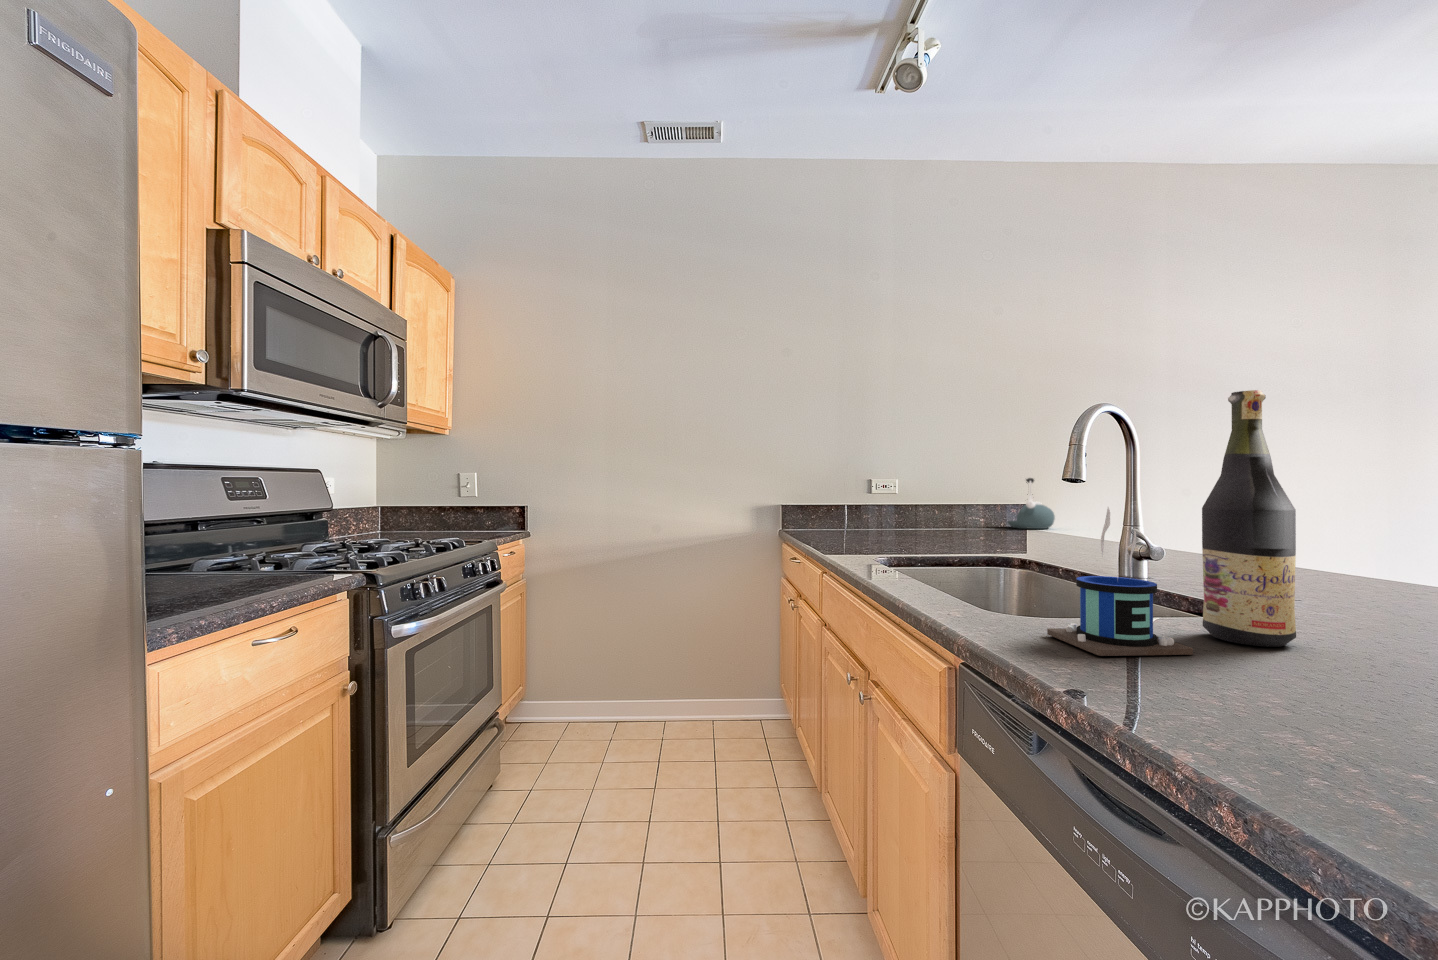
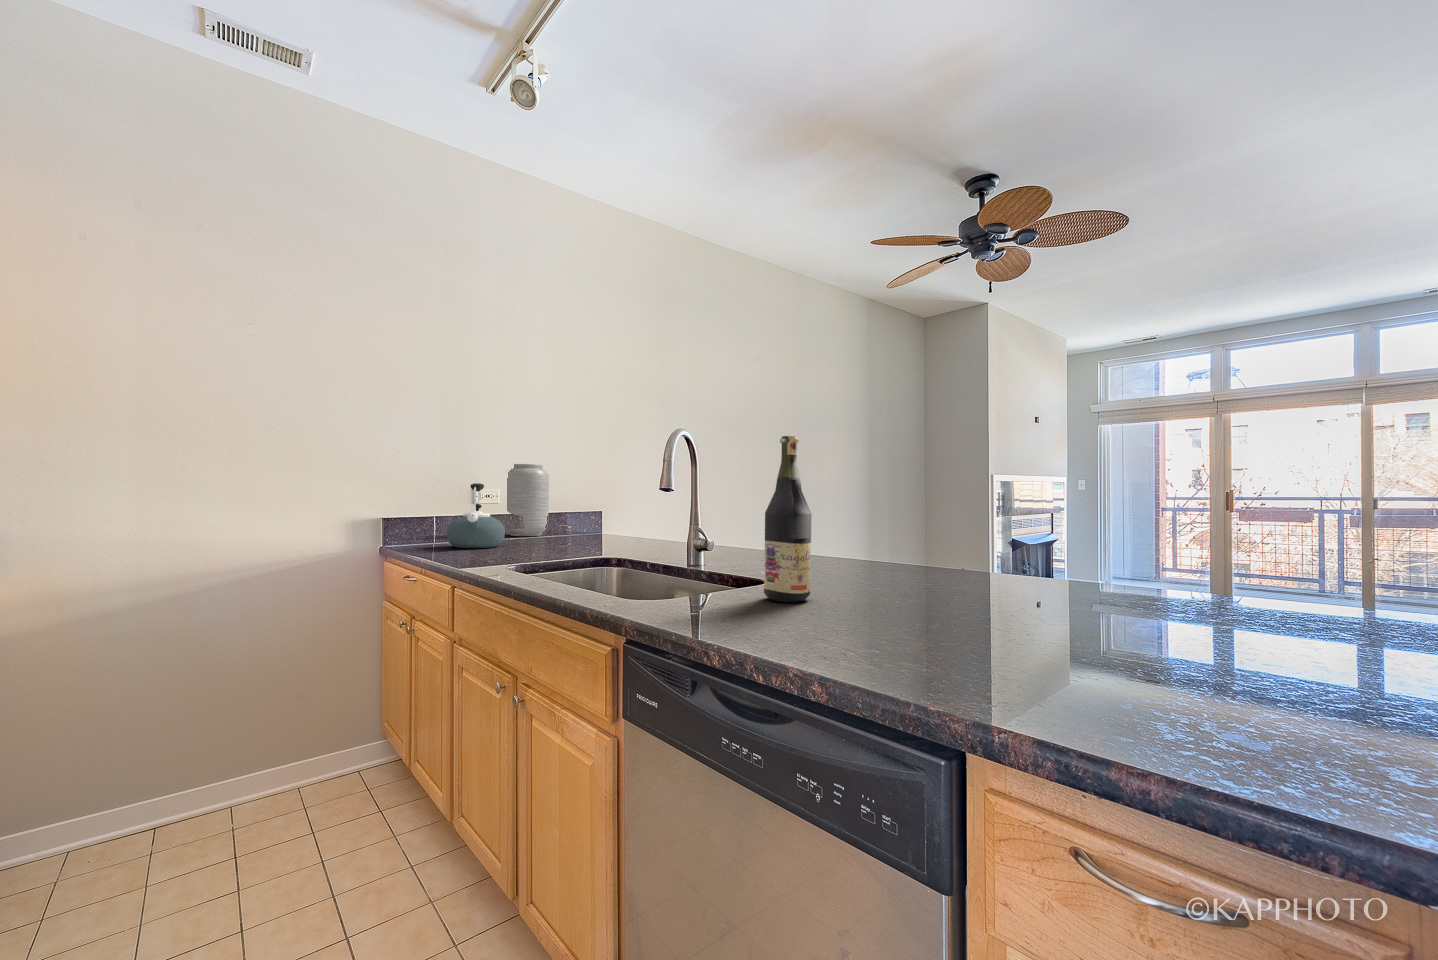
vase: none [919,458,965,531] -> present [506,464,549,536]
kettle: present [1007,478,1055,529] -> present [447,483,505,548]
mug: present [1047,507,1193,656] -> none [679,512,766,619]

